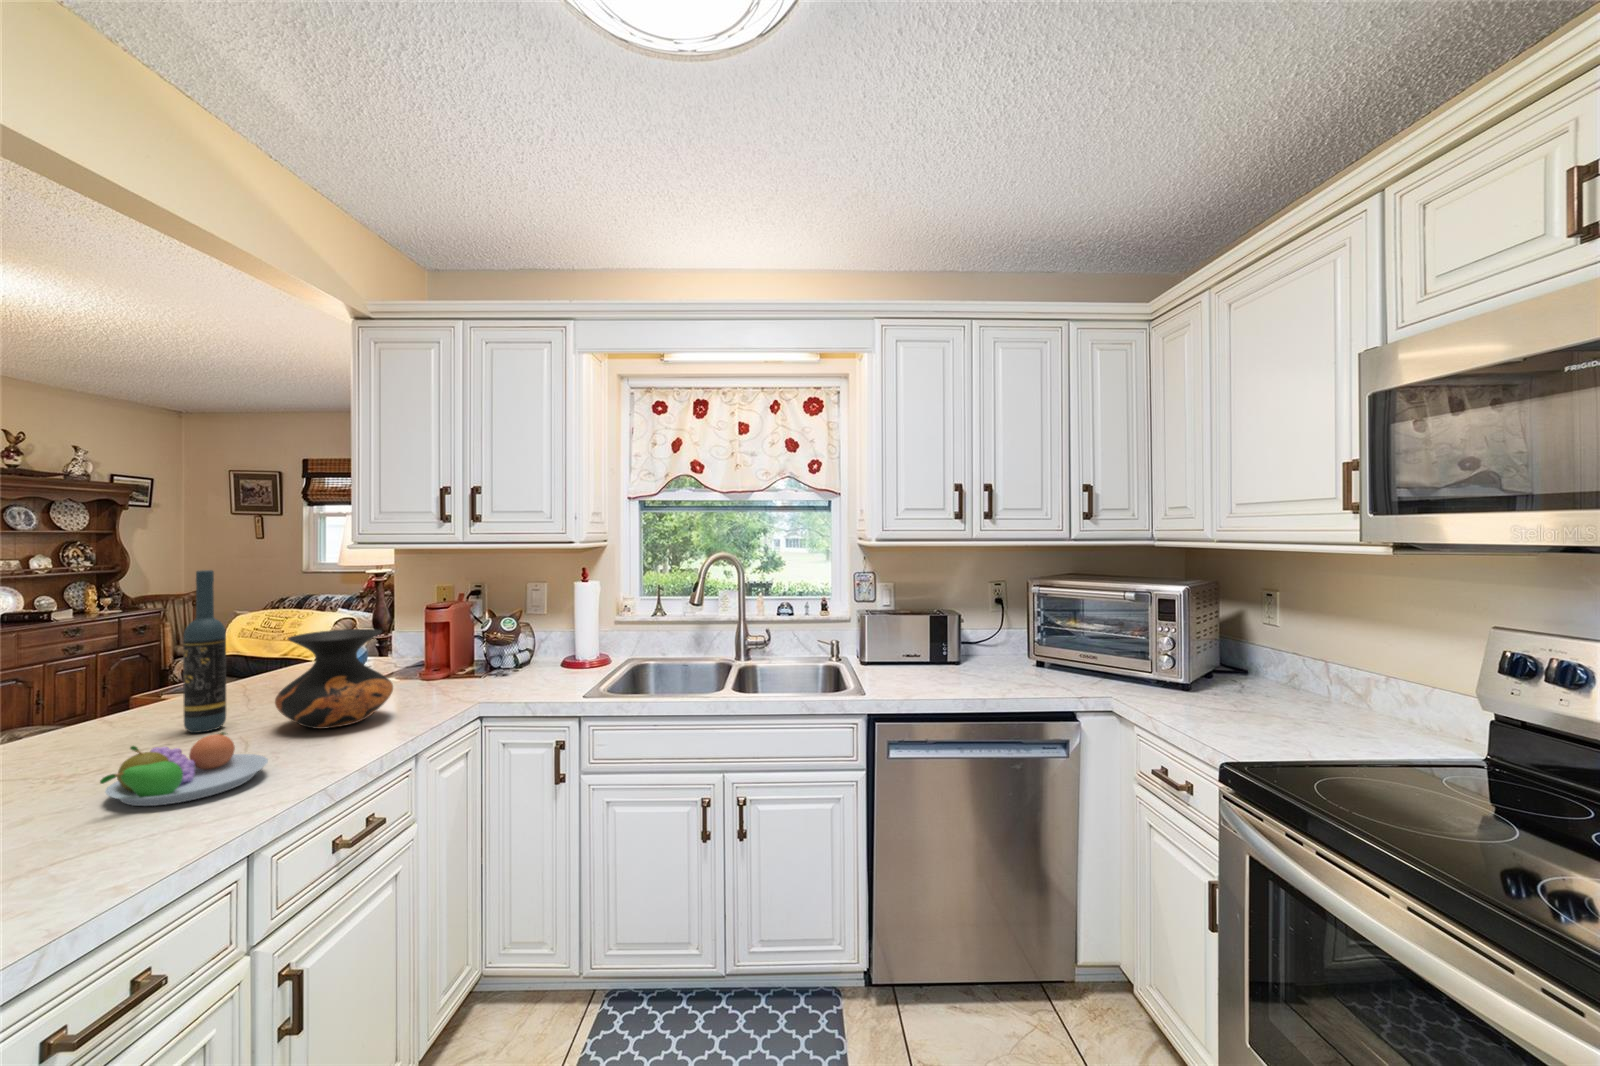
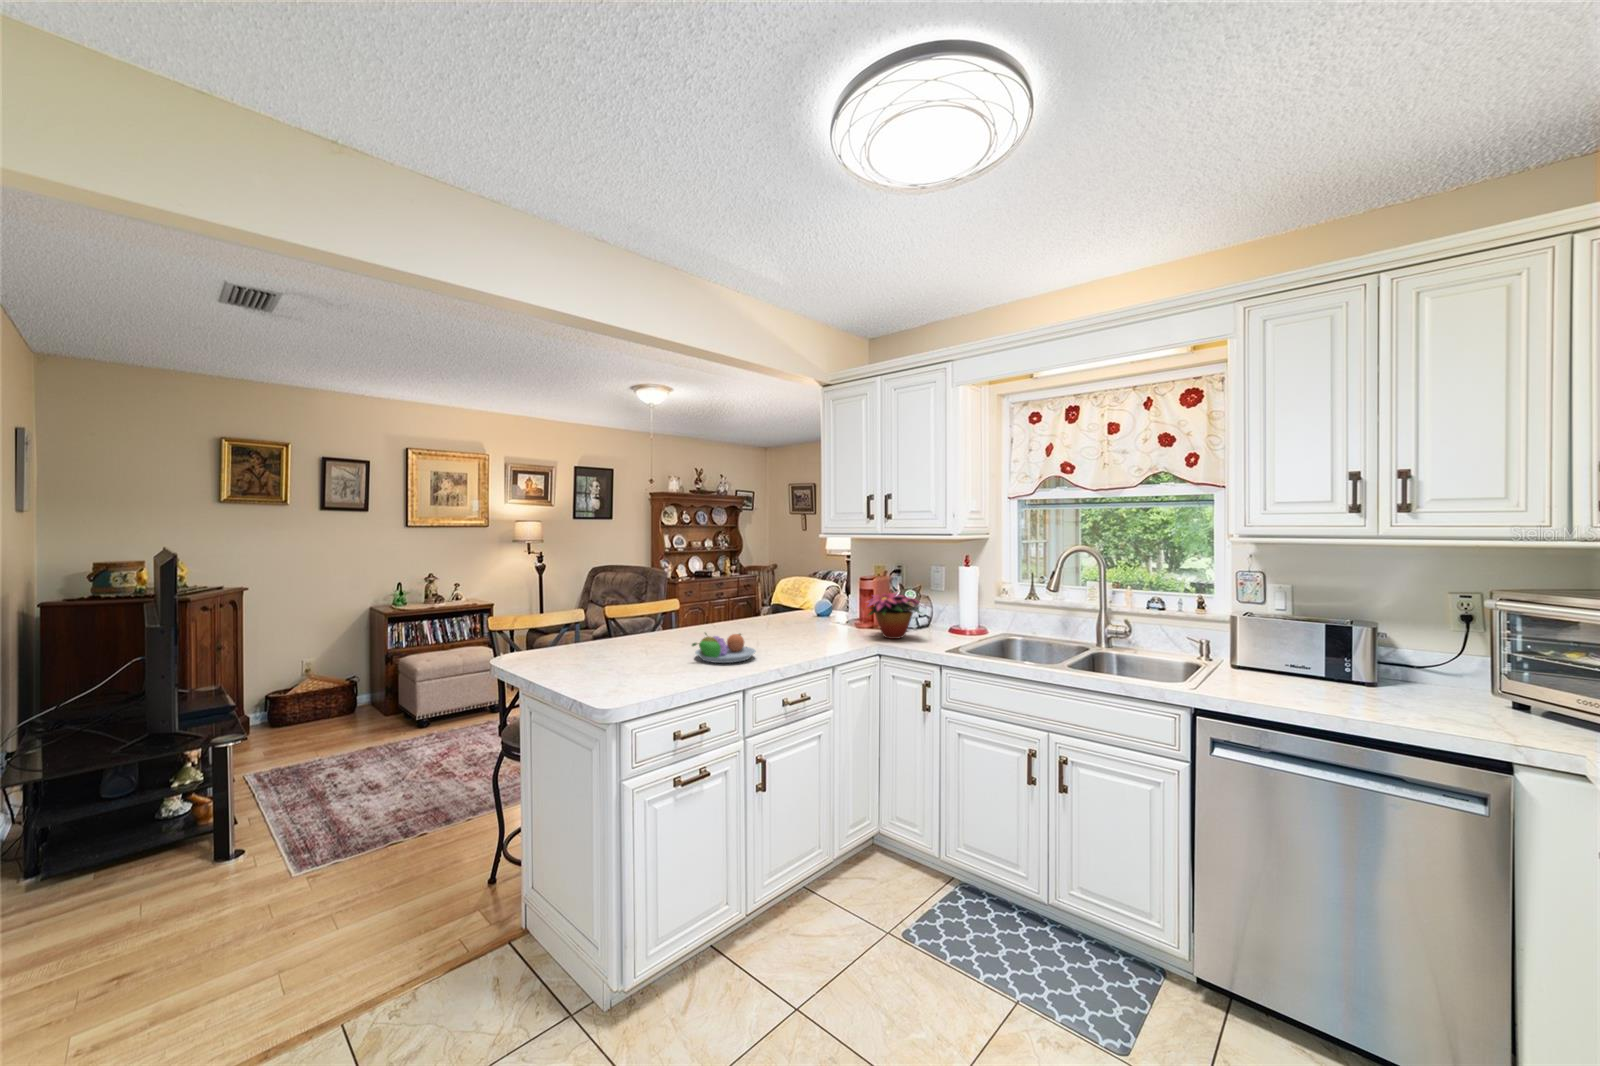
wine bottle: present [183,570,226,733] -> none [733,547,750,636]
flower arrangement: none [444,622,547,690] -> present [867,593,920,639]
vase: present [275,629,393,729] -> none [769,586,826,644]

